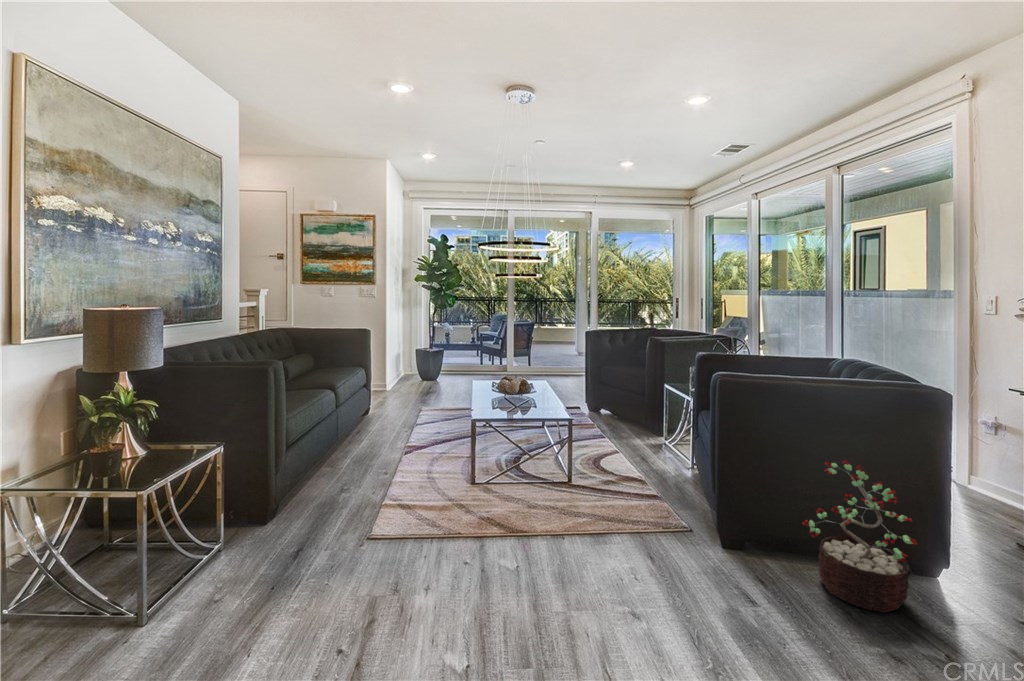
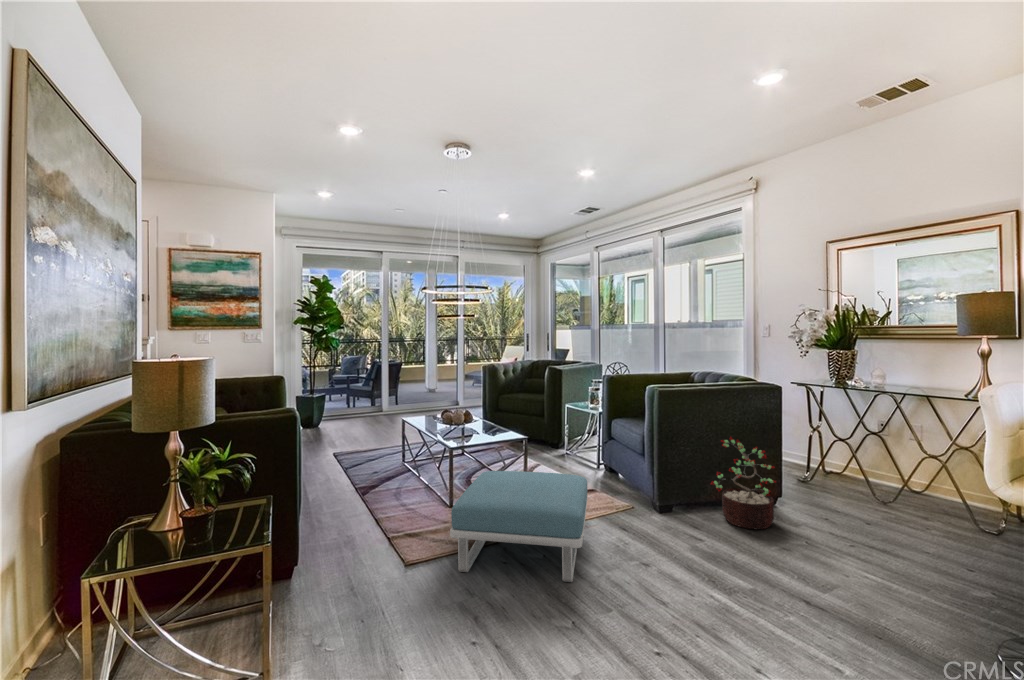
footstool: none [405,454,606,614] -> present [450,471,587,582]

